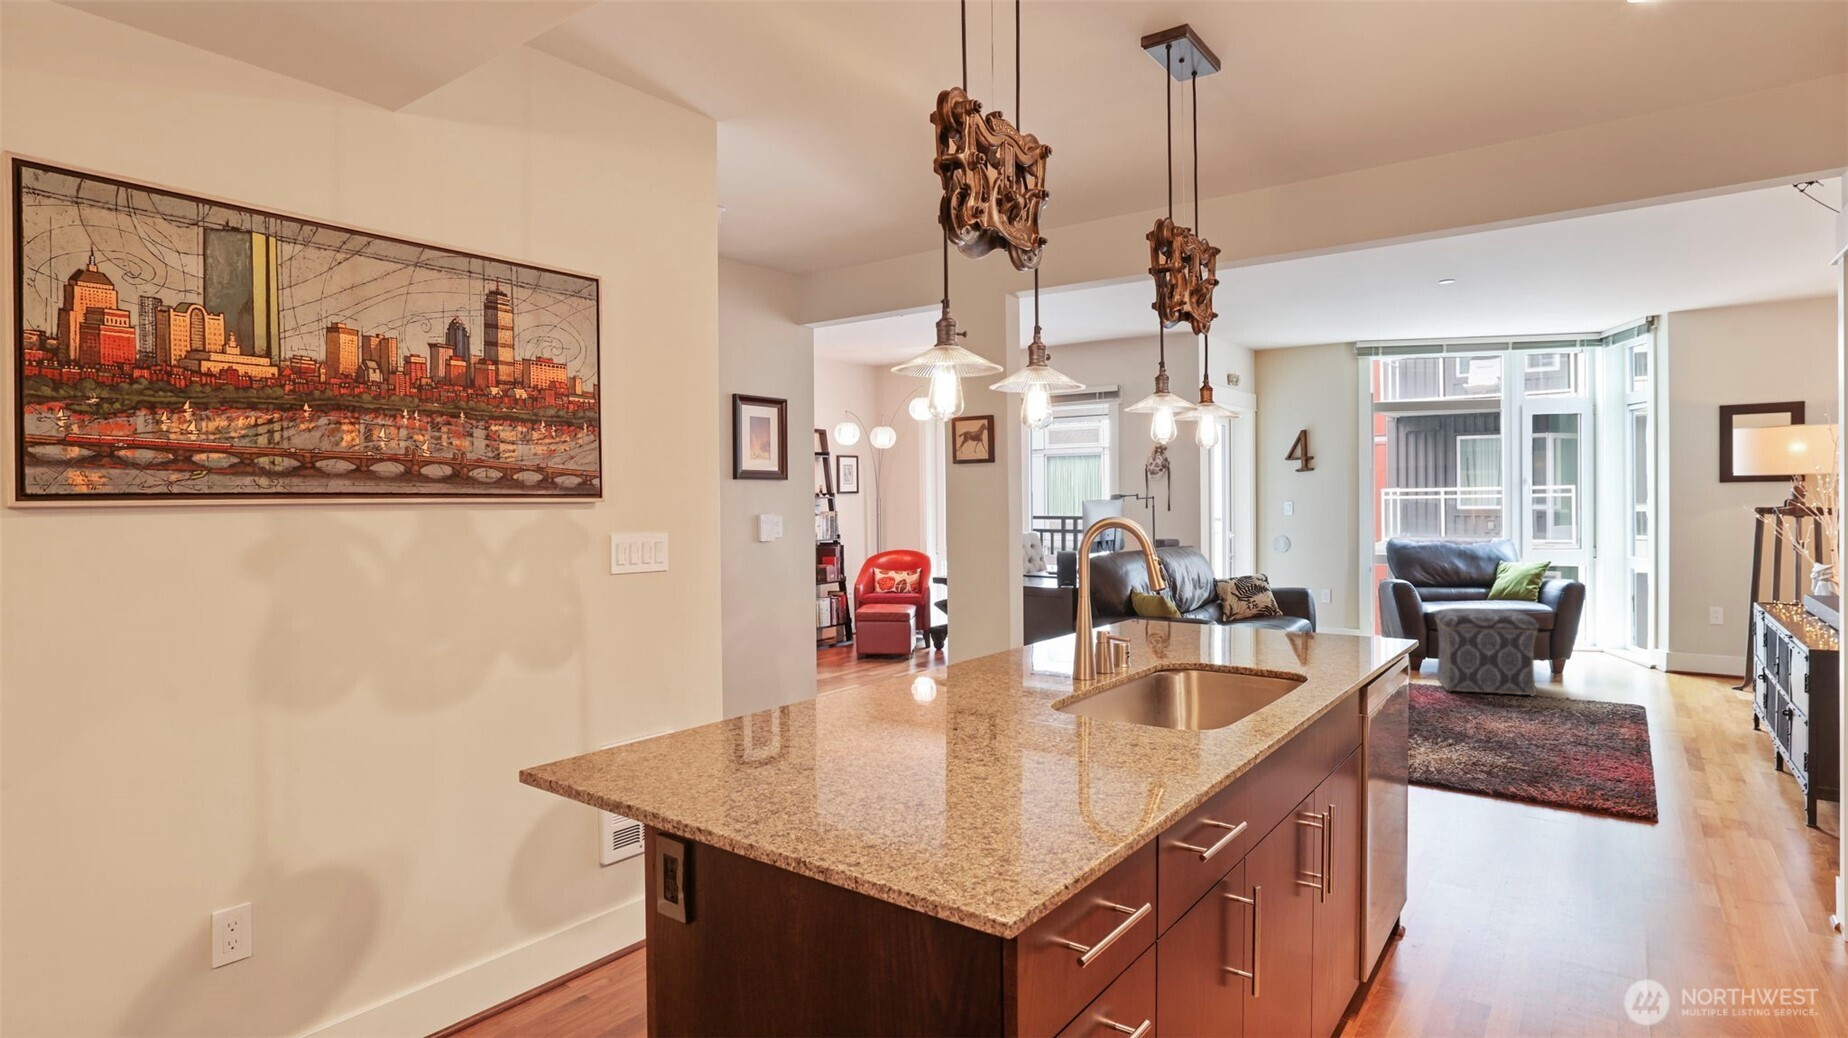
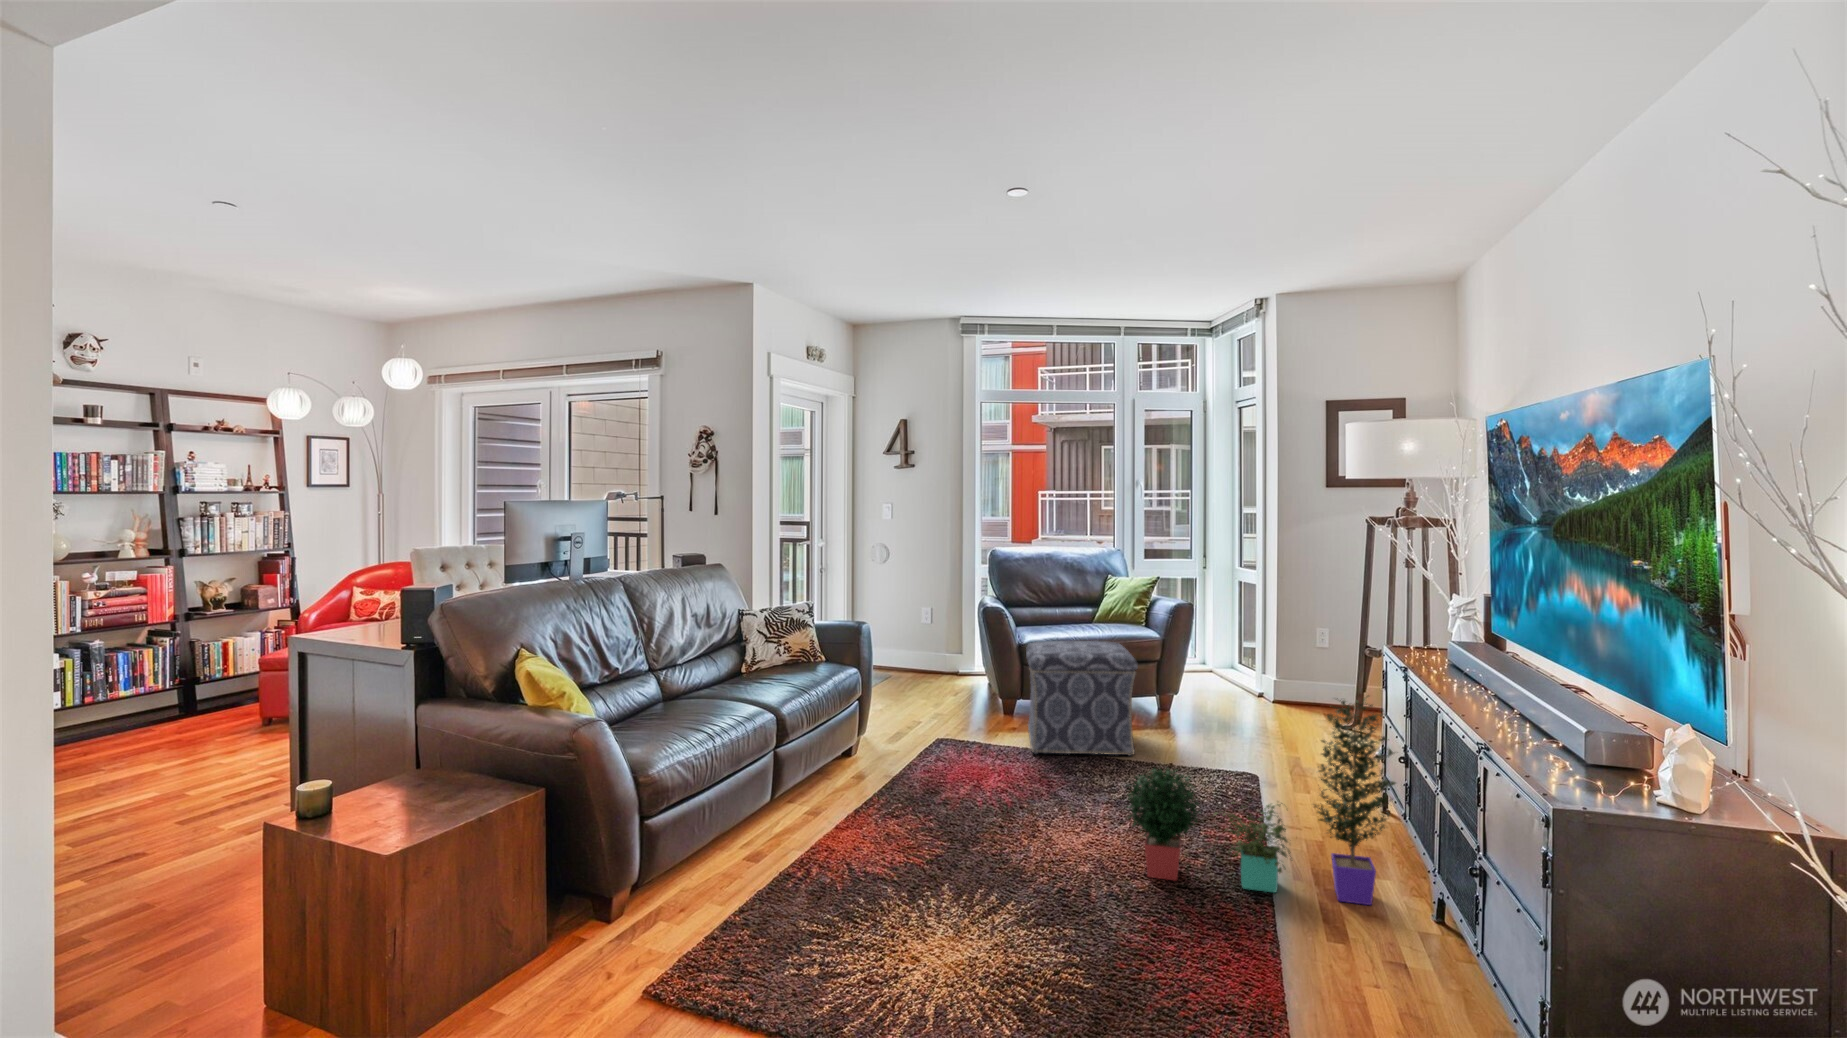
potted plant: none [1541,632,1762,774] -> present [1126,696,1396,905]

